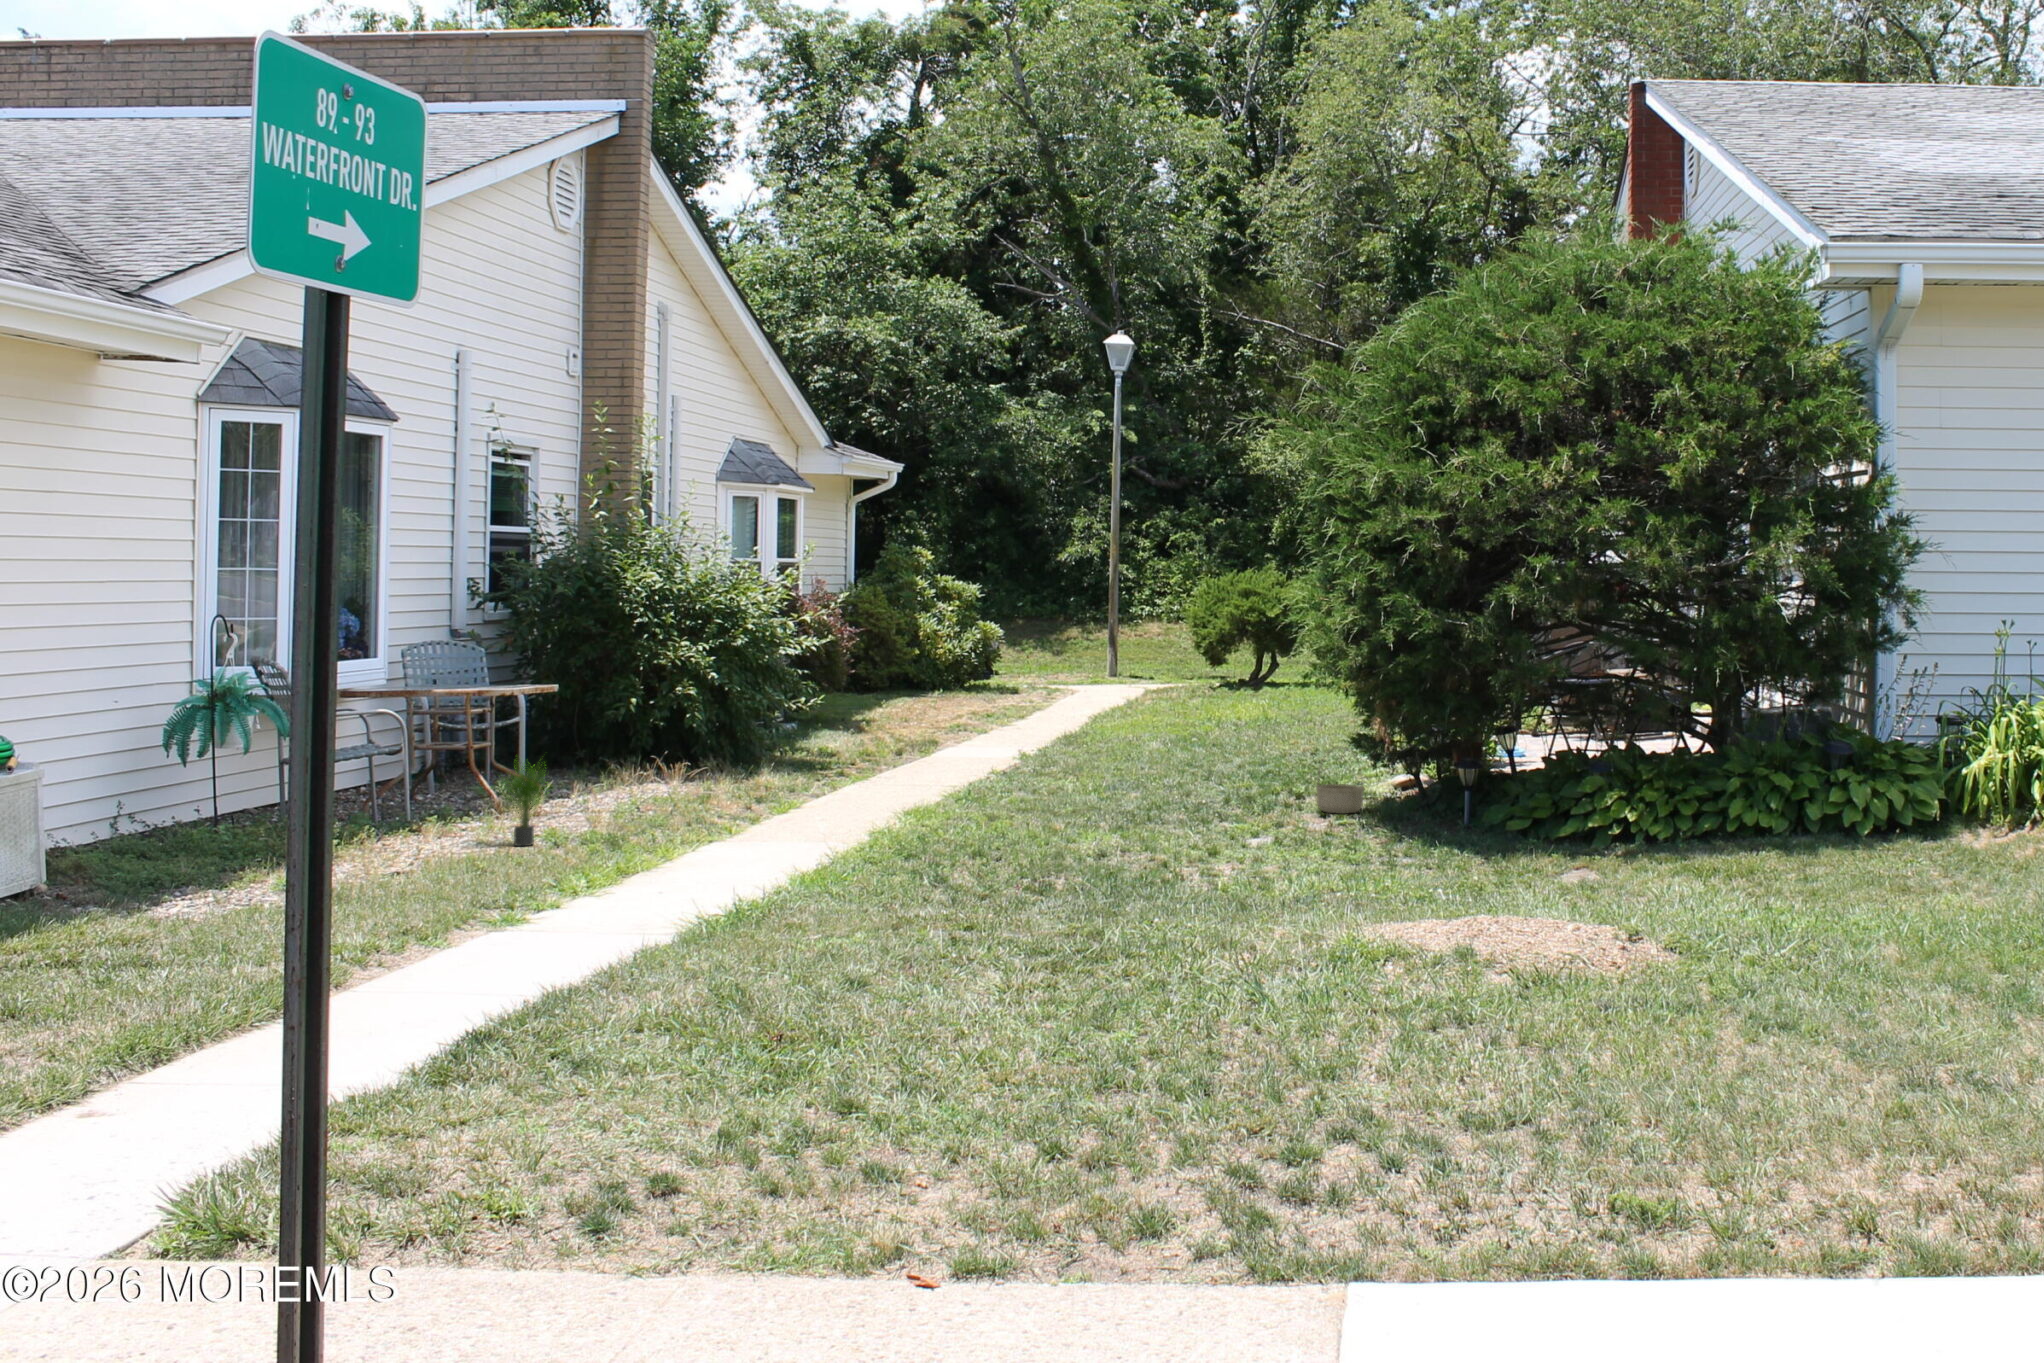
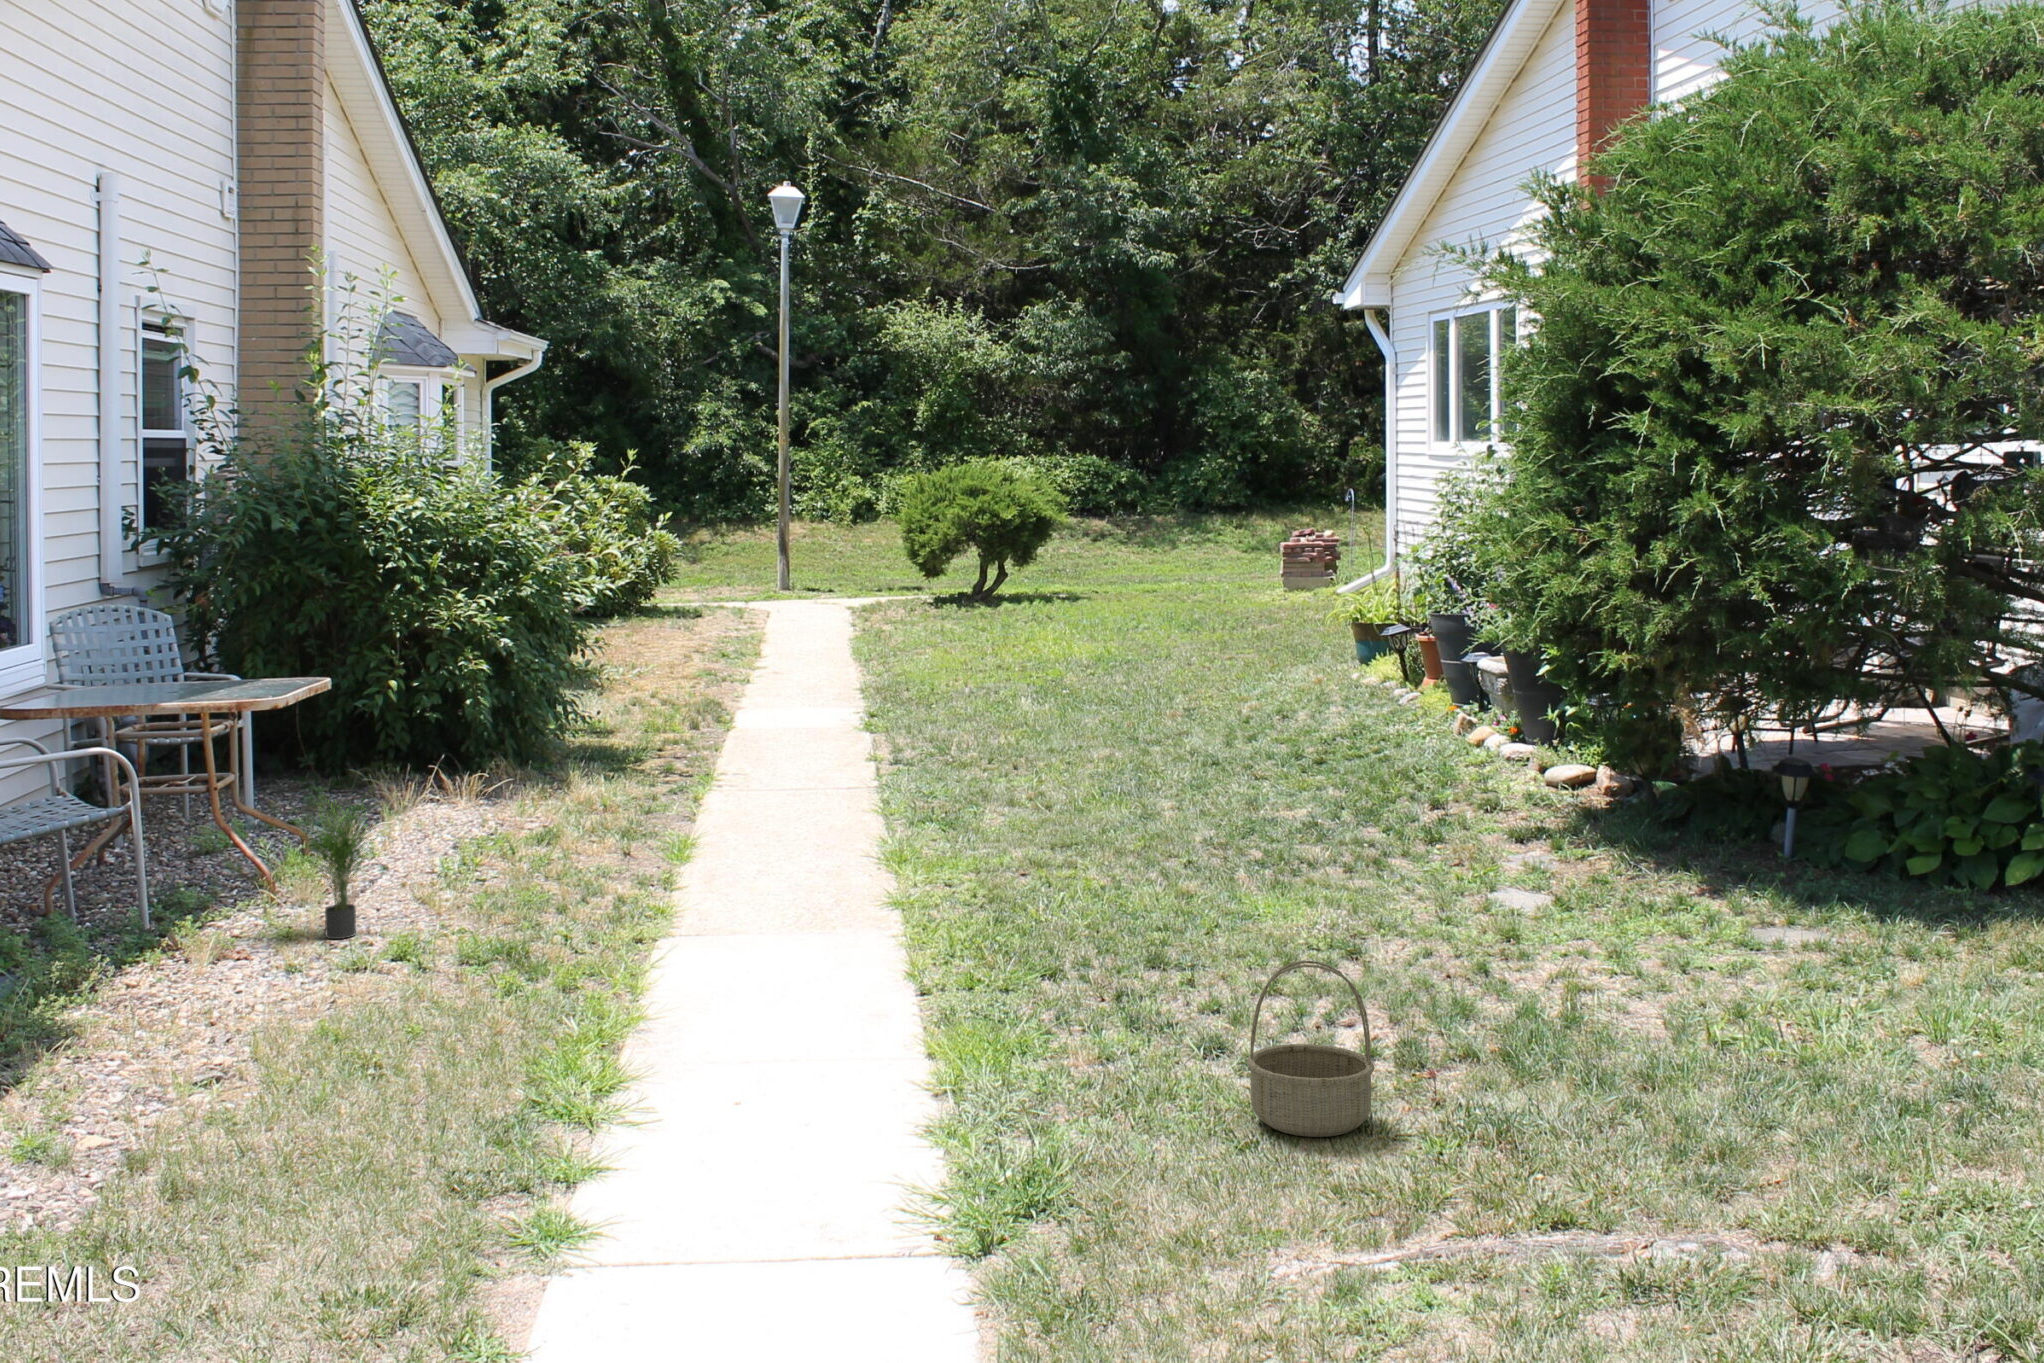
basket: present [1316,746,1364,814] -> present [1247,960,1375,1137]

